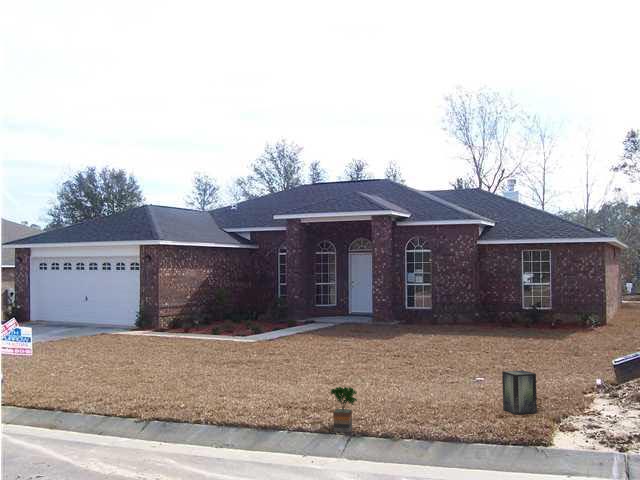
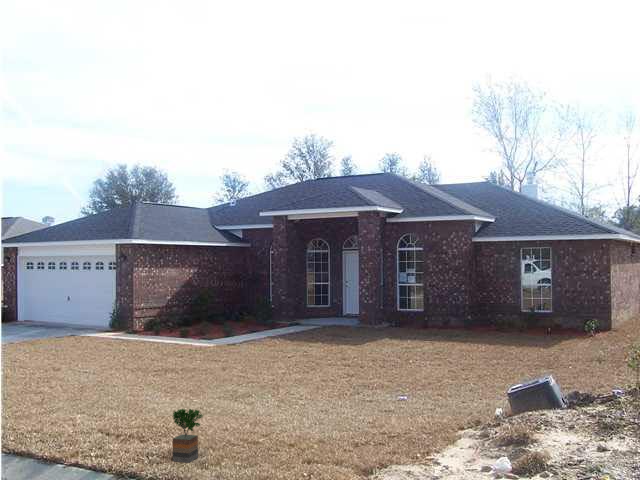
storage box: present [502,370,537,415] -> none [397,390,432,443]

